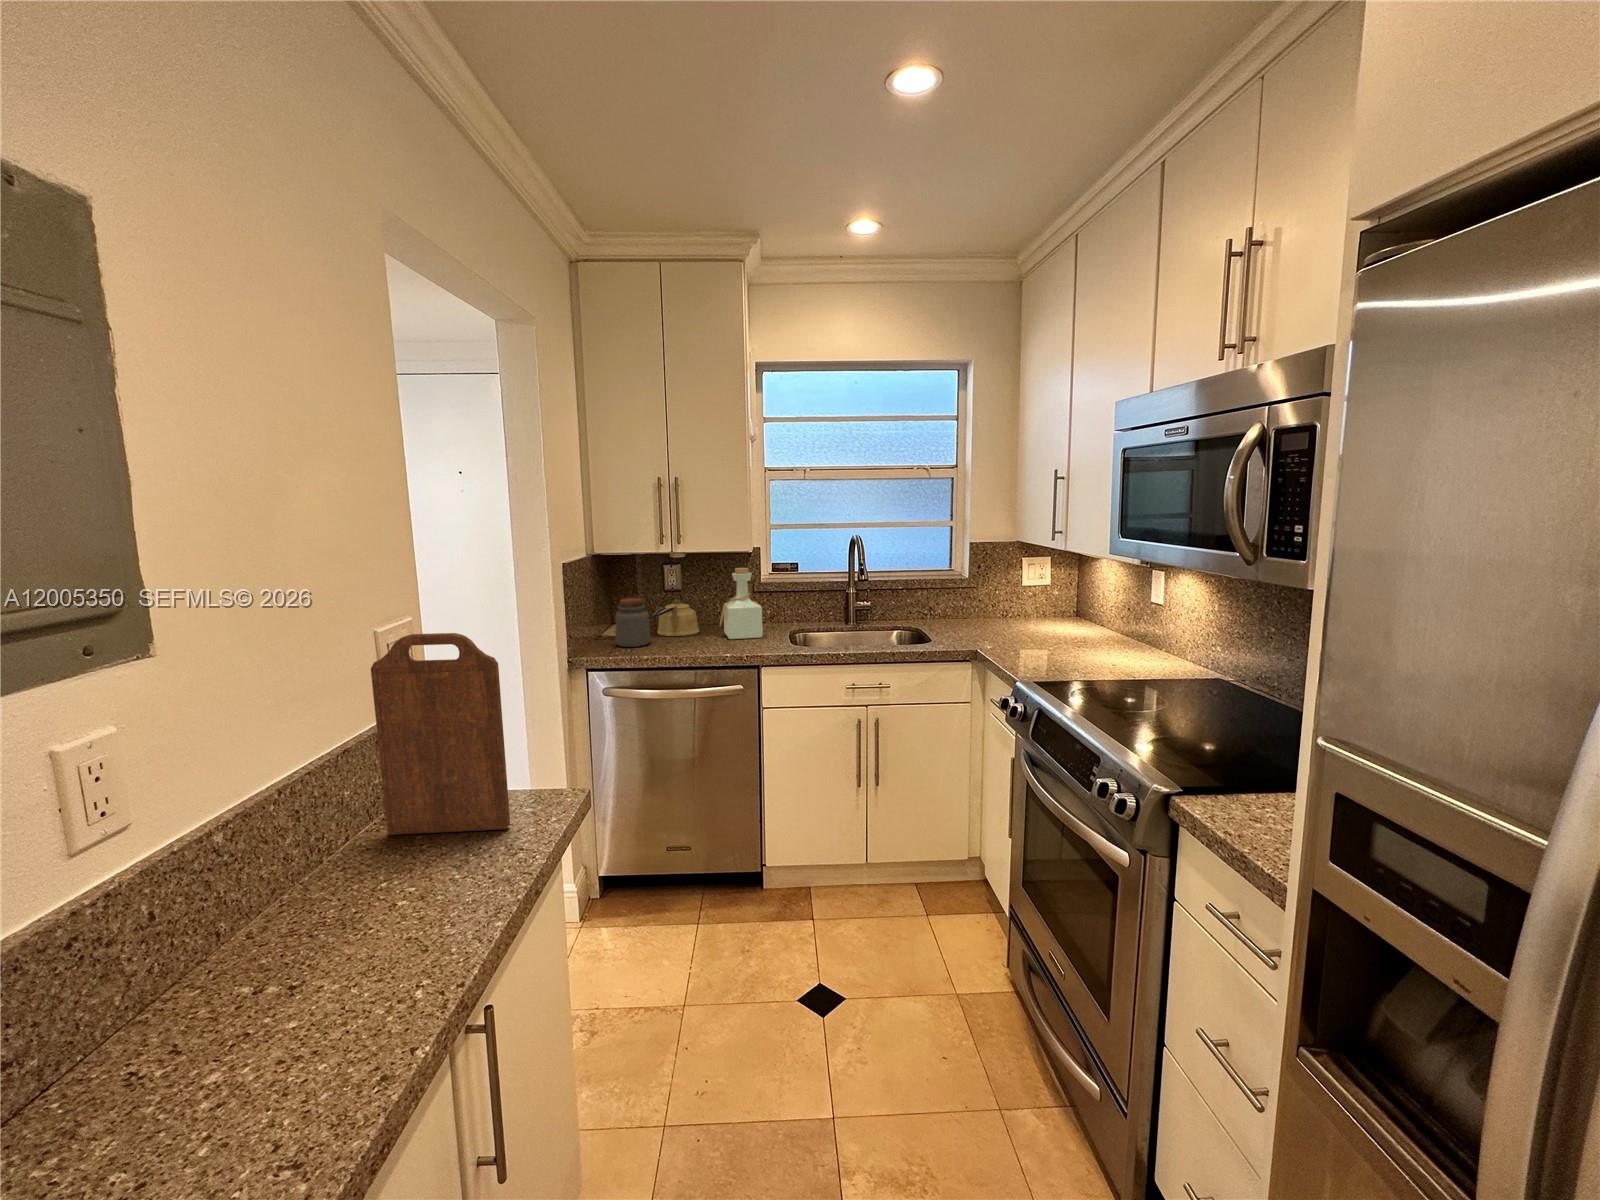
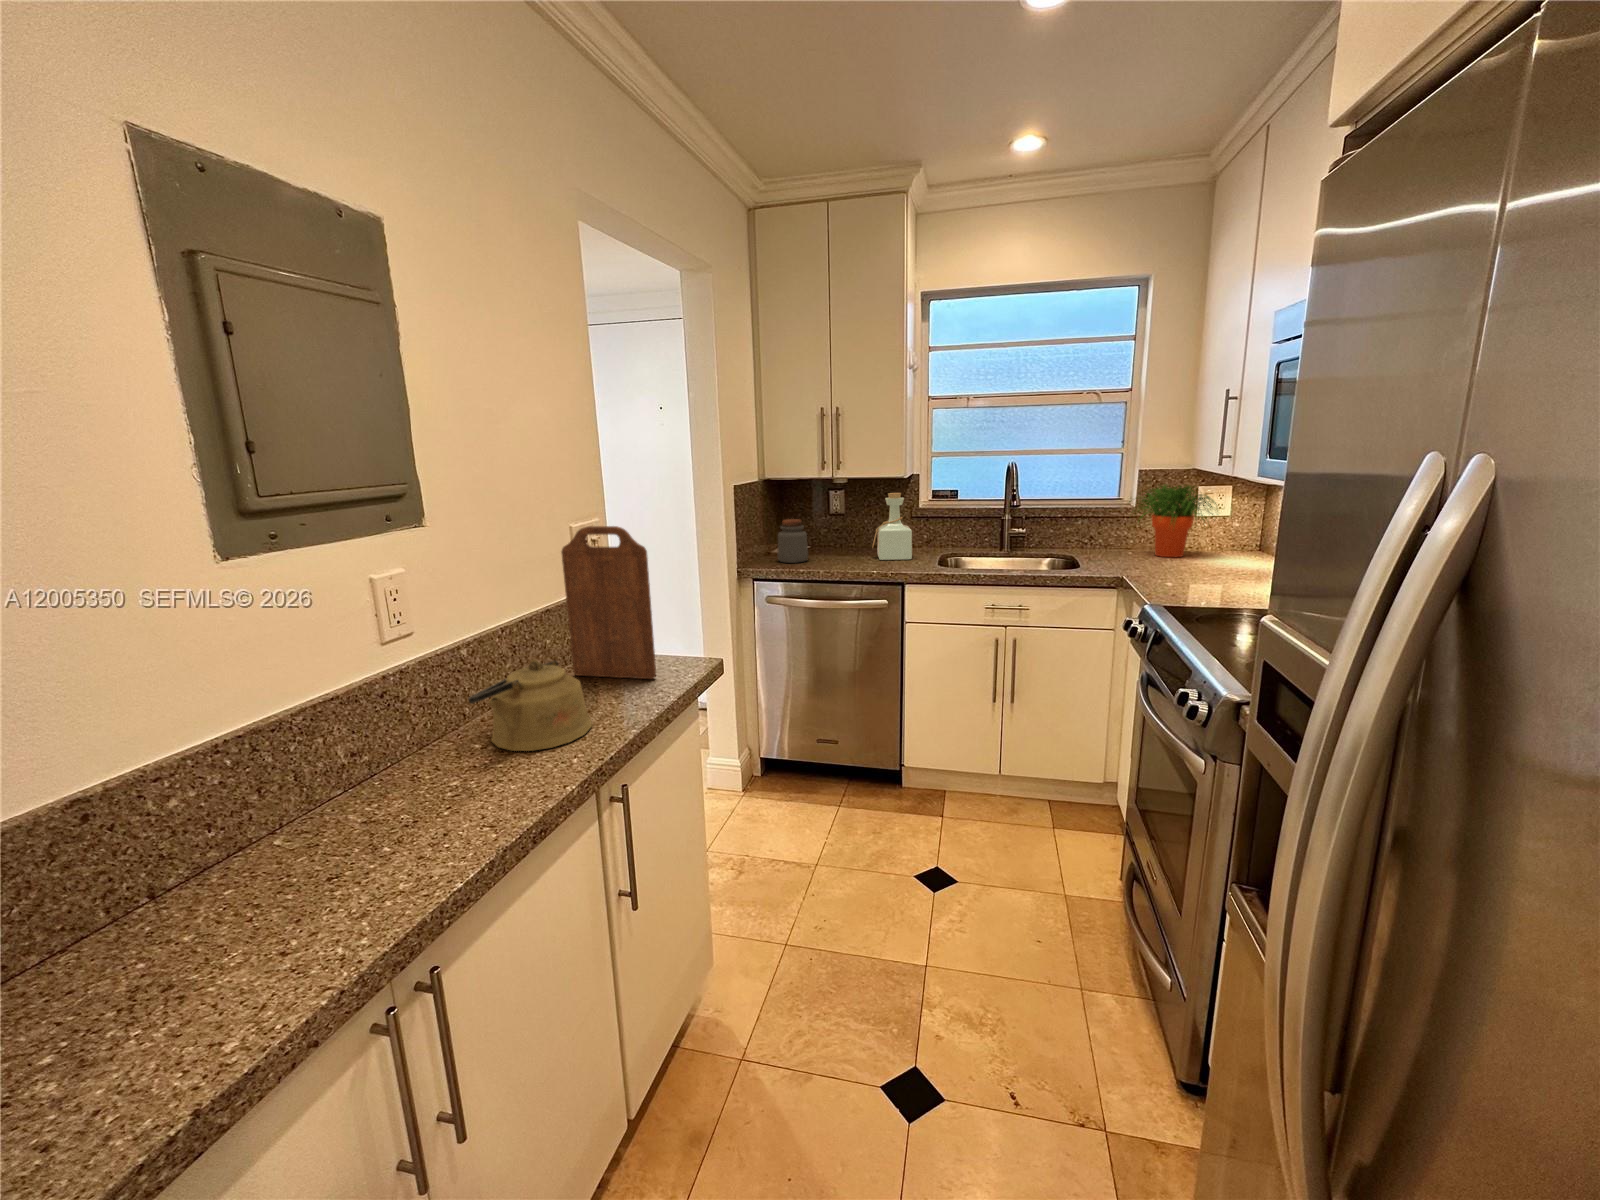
potted plant: none [961,557,1043,626] -> present [1129,485,1216,557]
kettle: present [653,600,699,636] -> present [468,660,592,751]

